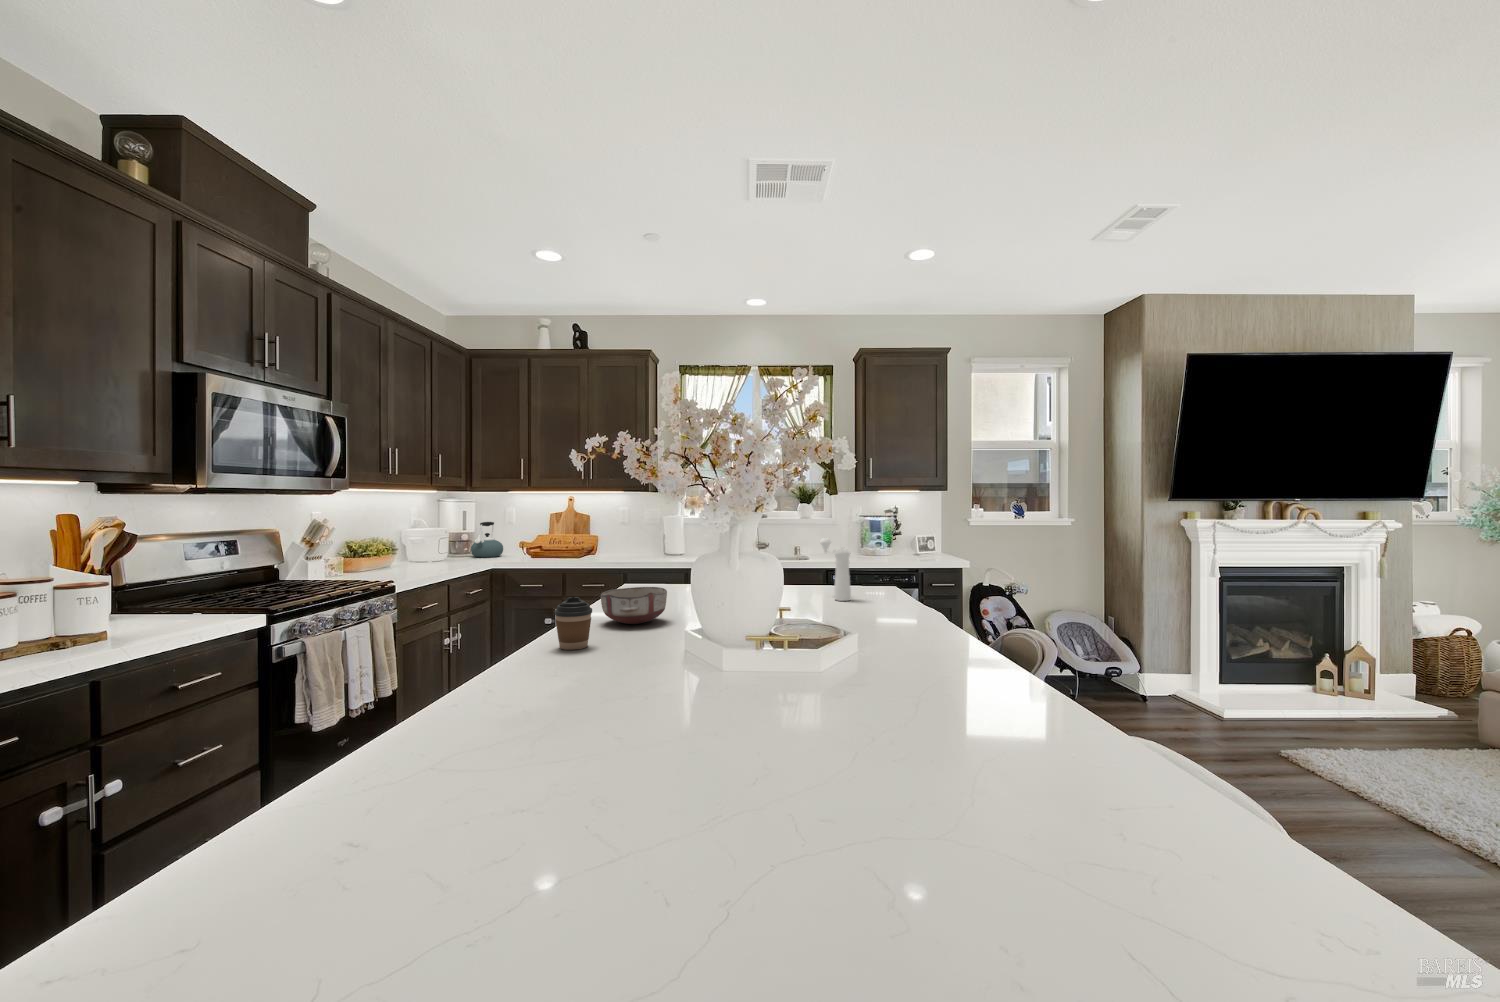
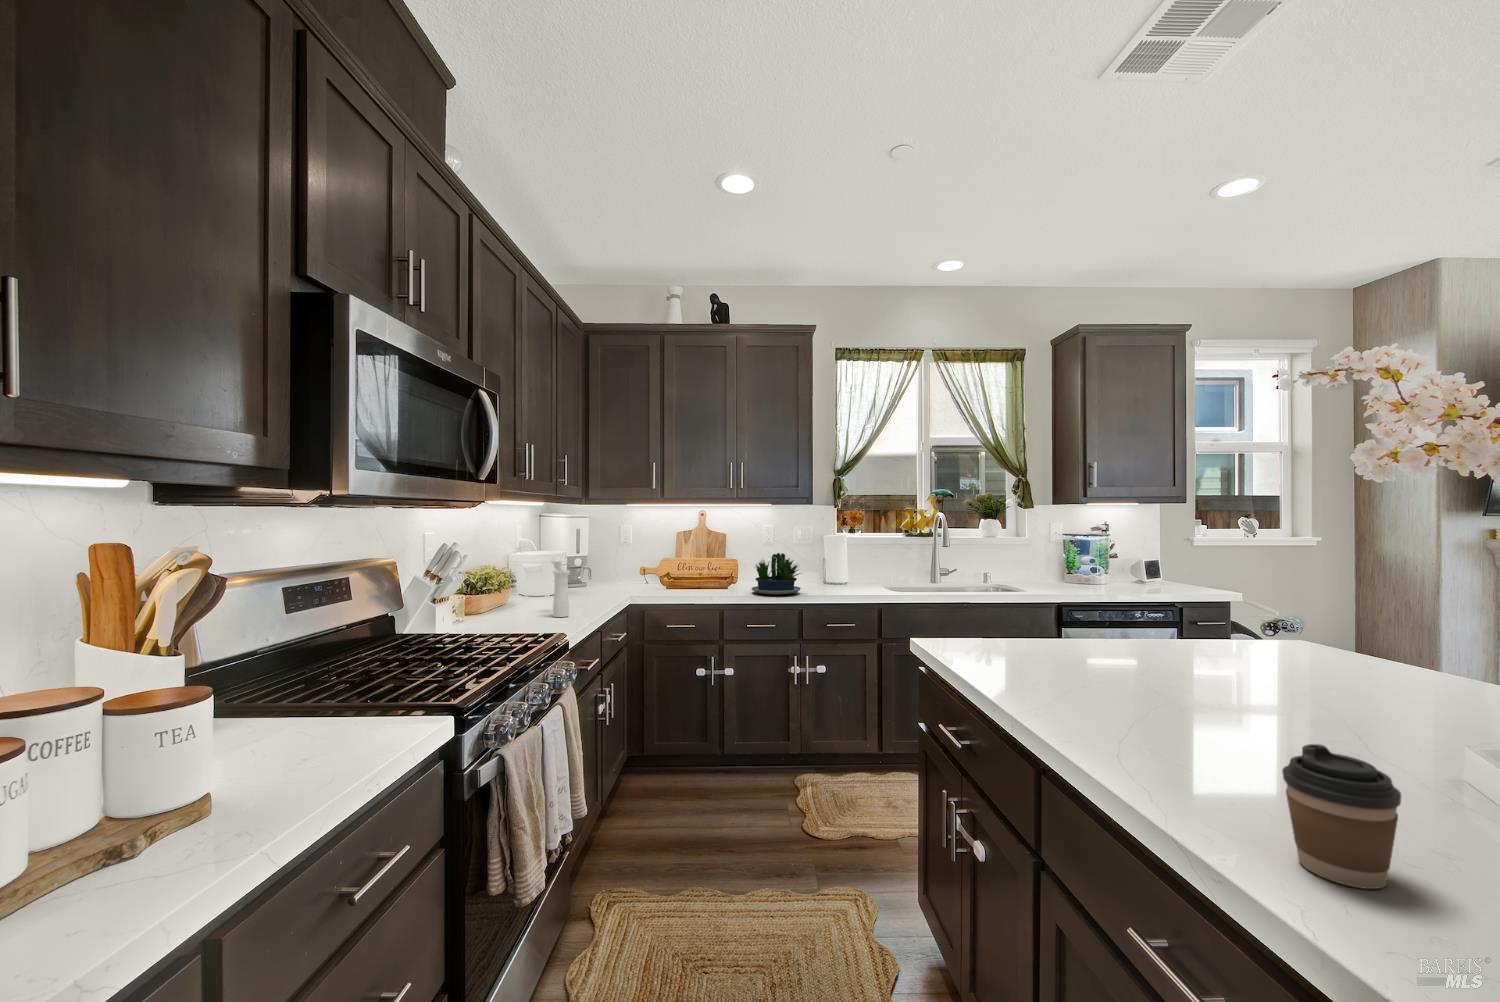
kettle: present [471,522,503,557] -> none [592,543,631,589]
potted plant: none [592,529,636,561] -> present [751,553,801,594]
pepper mill: present [820,538,851,601] -> present [551,558,569,617]
ceramic bowl: present [601,587,667,624] -> none [1135,679,1292,764]

